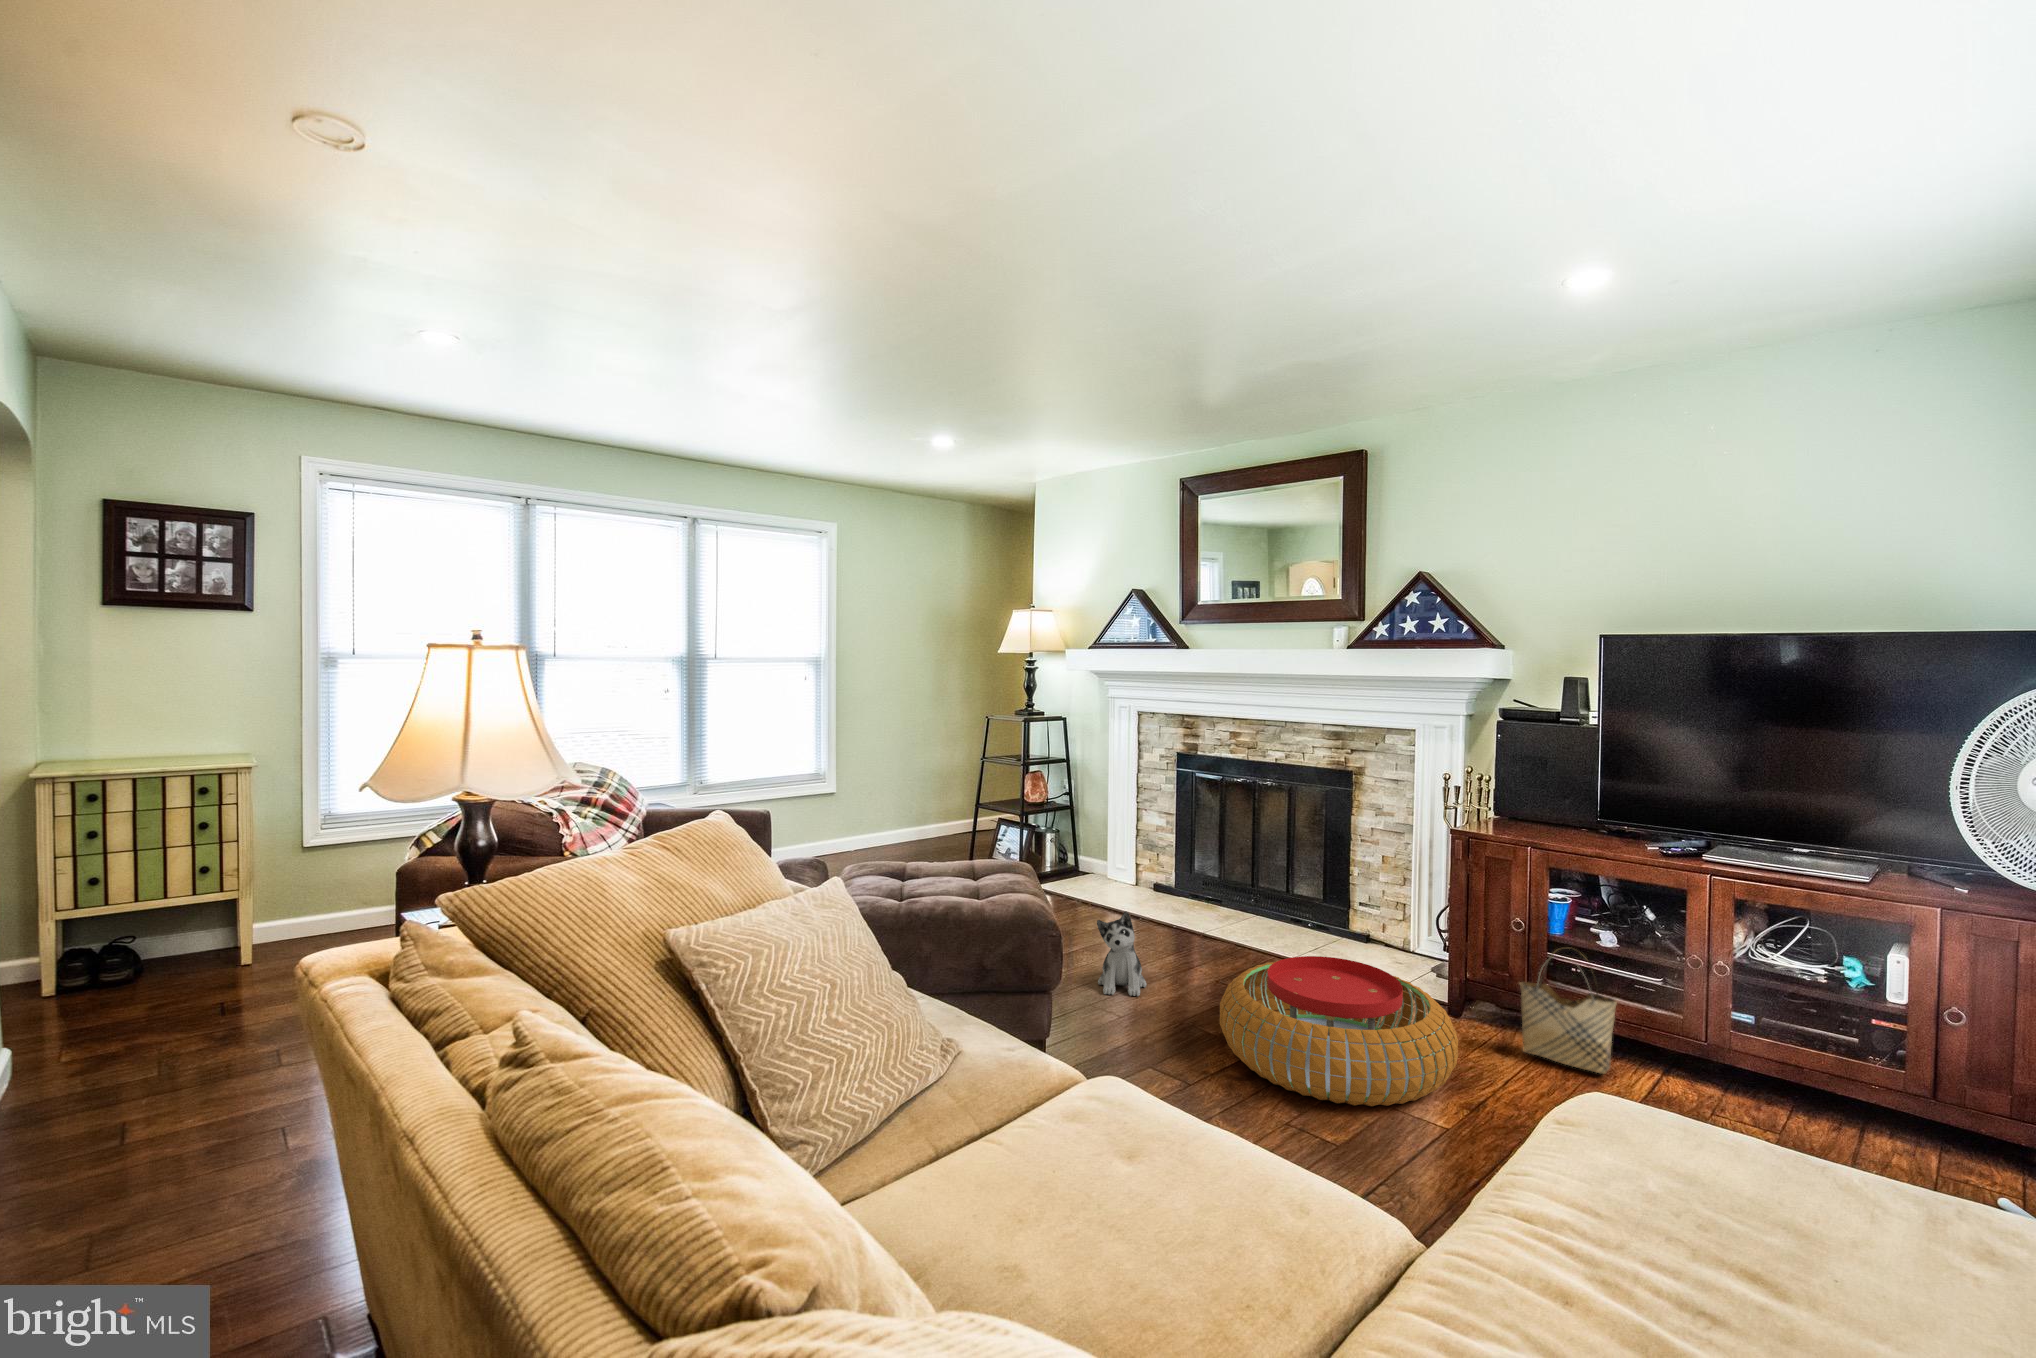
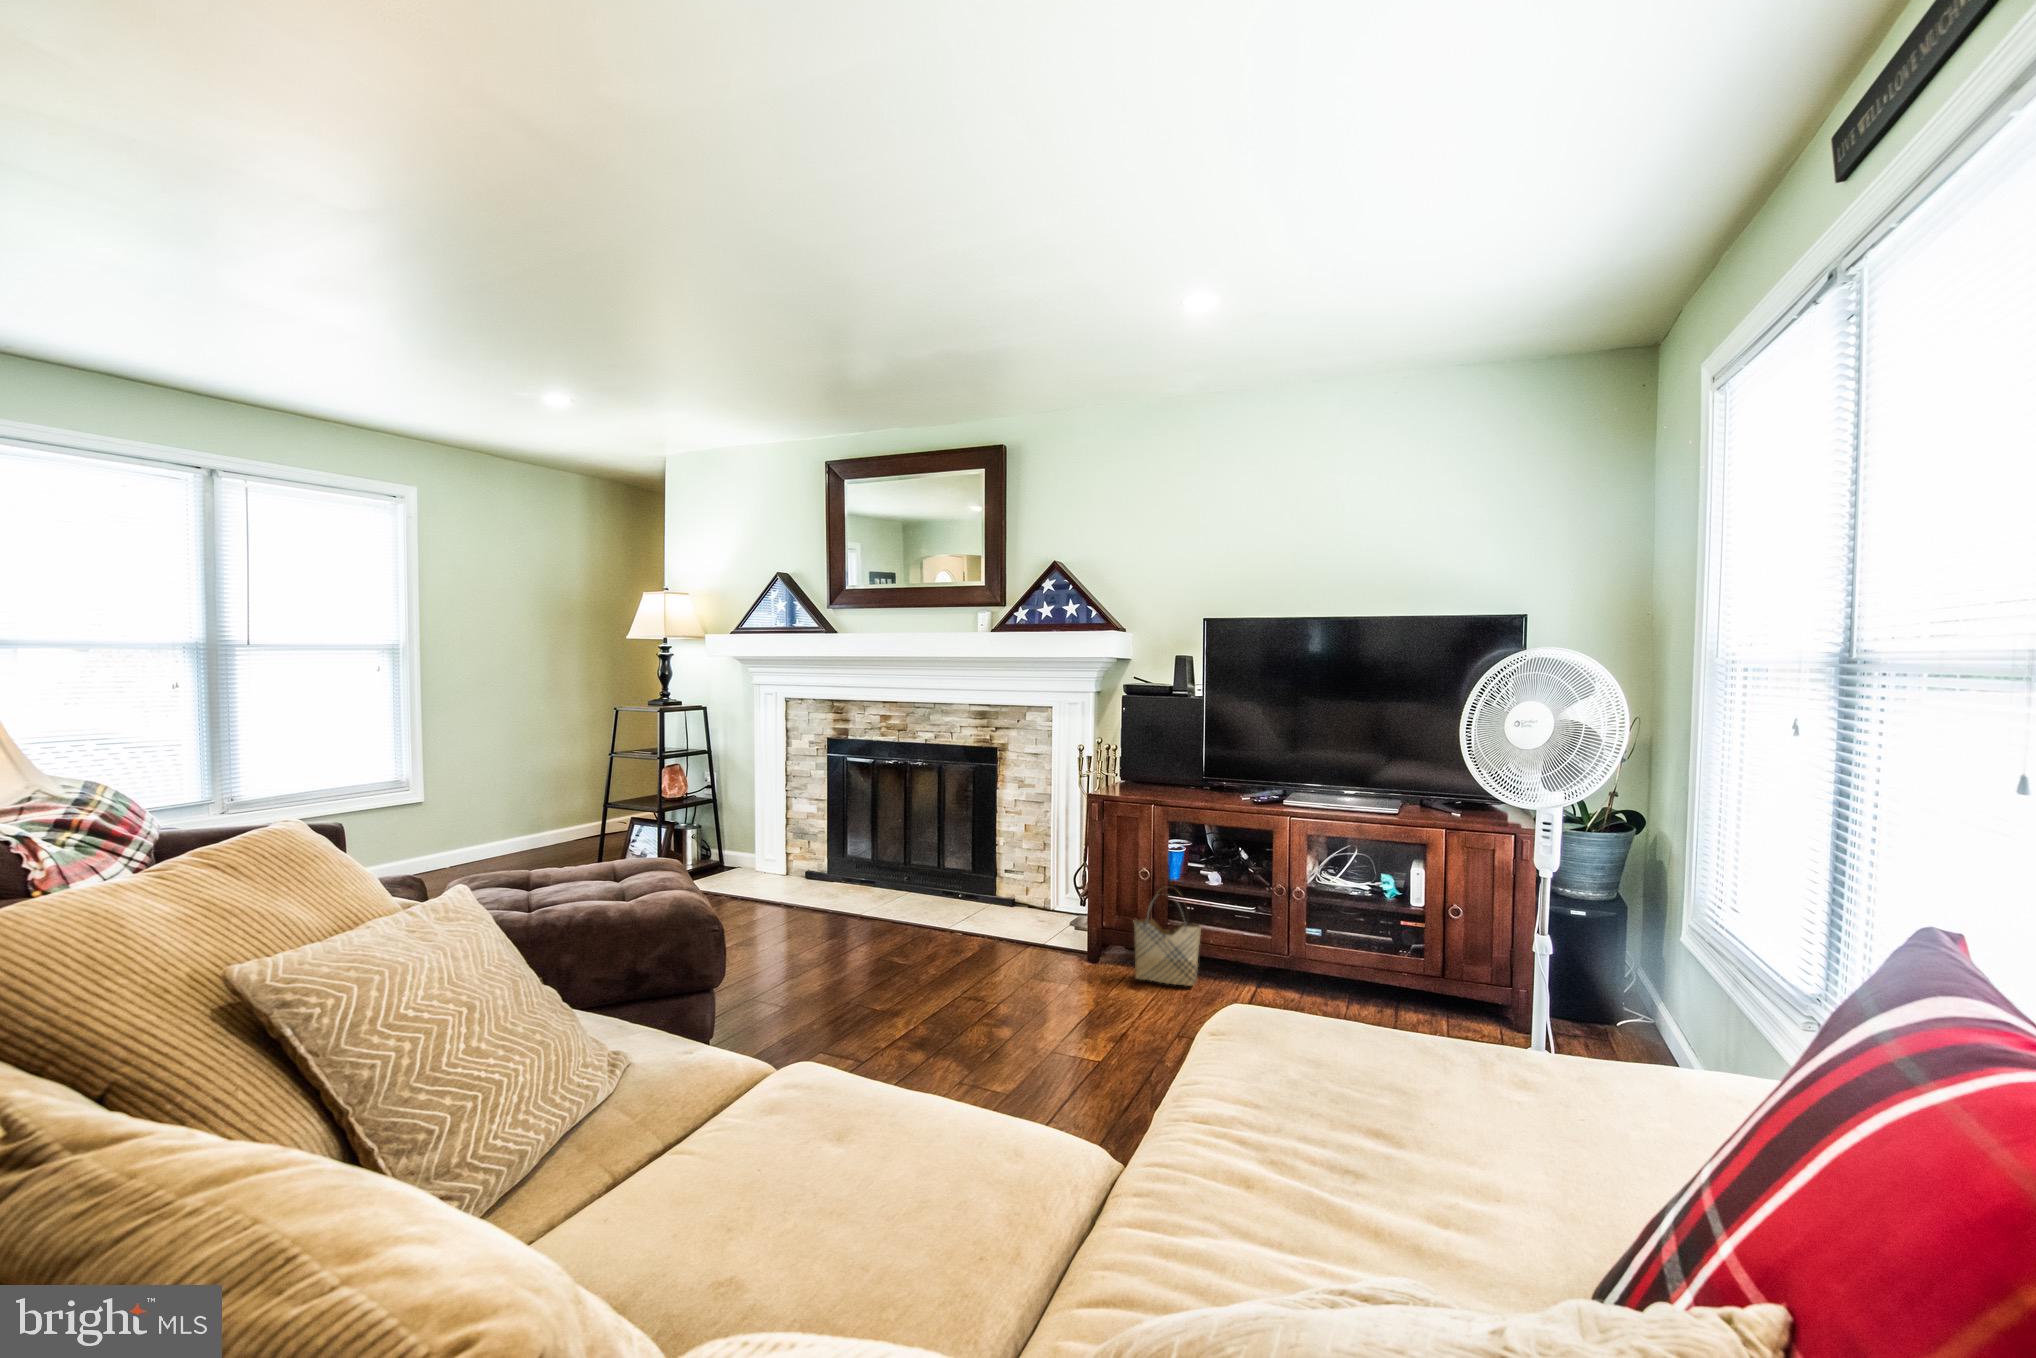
plush toy: present [1097,911,1147,996] -> none [754,901,807,989]
pouf: present [1220,956,1458,1106] -> none [884,921,1090,1051]

